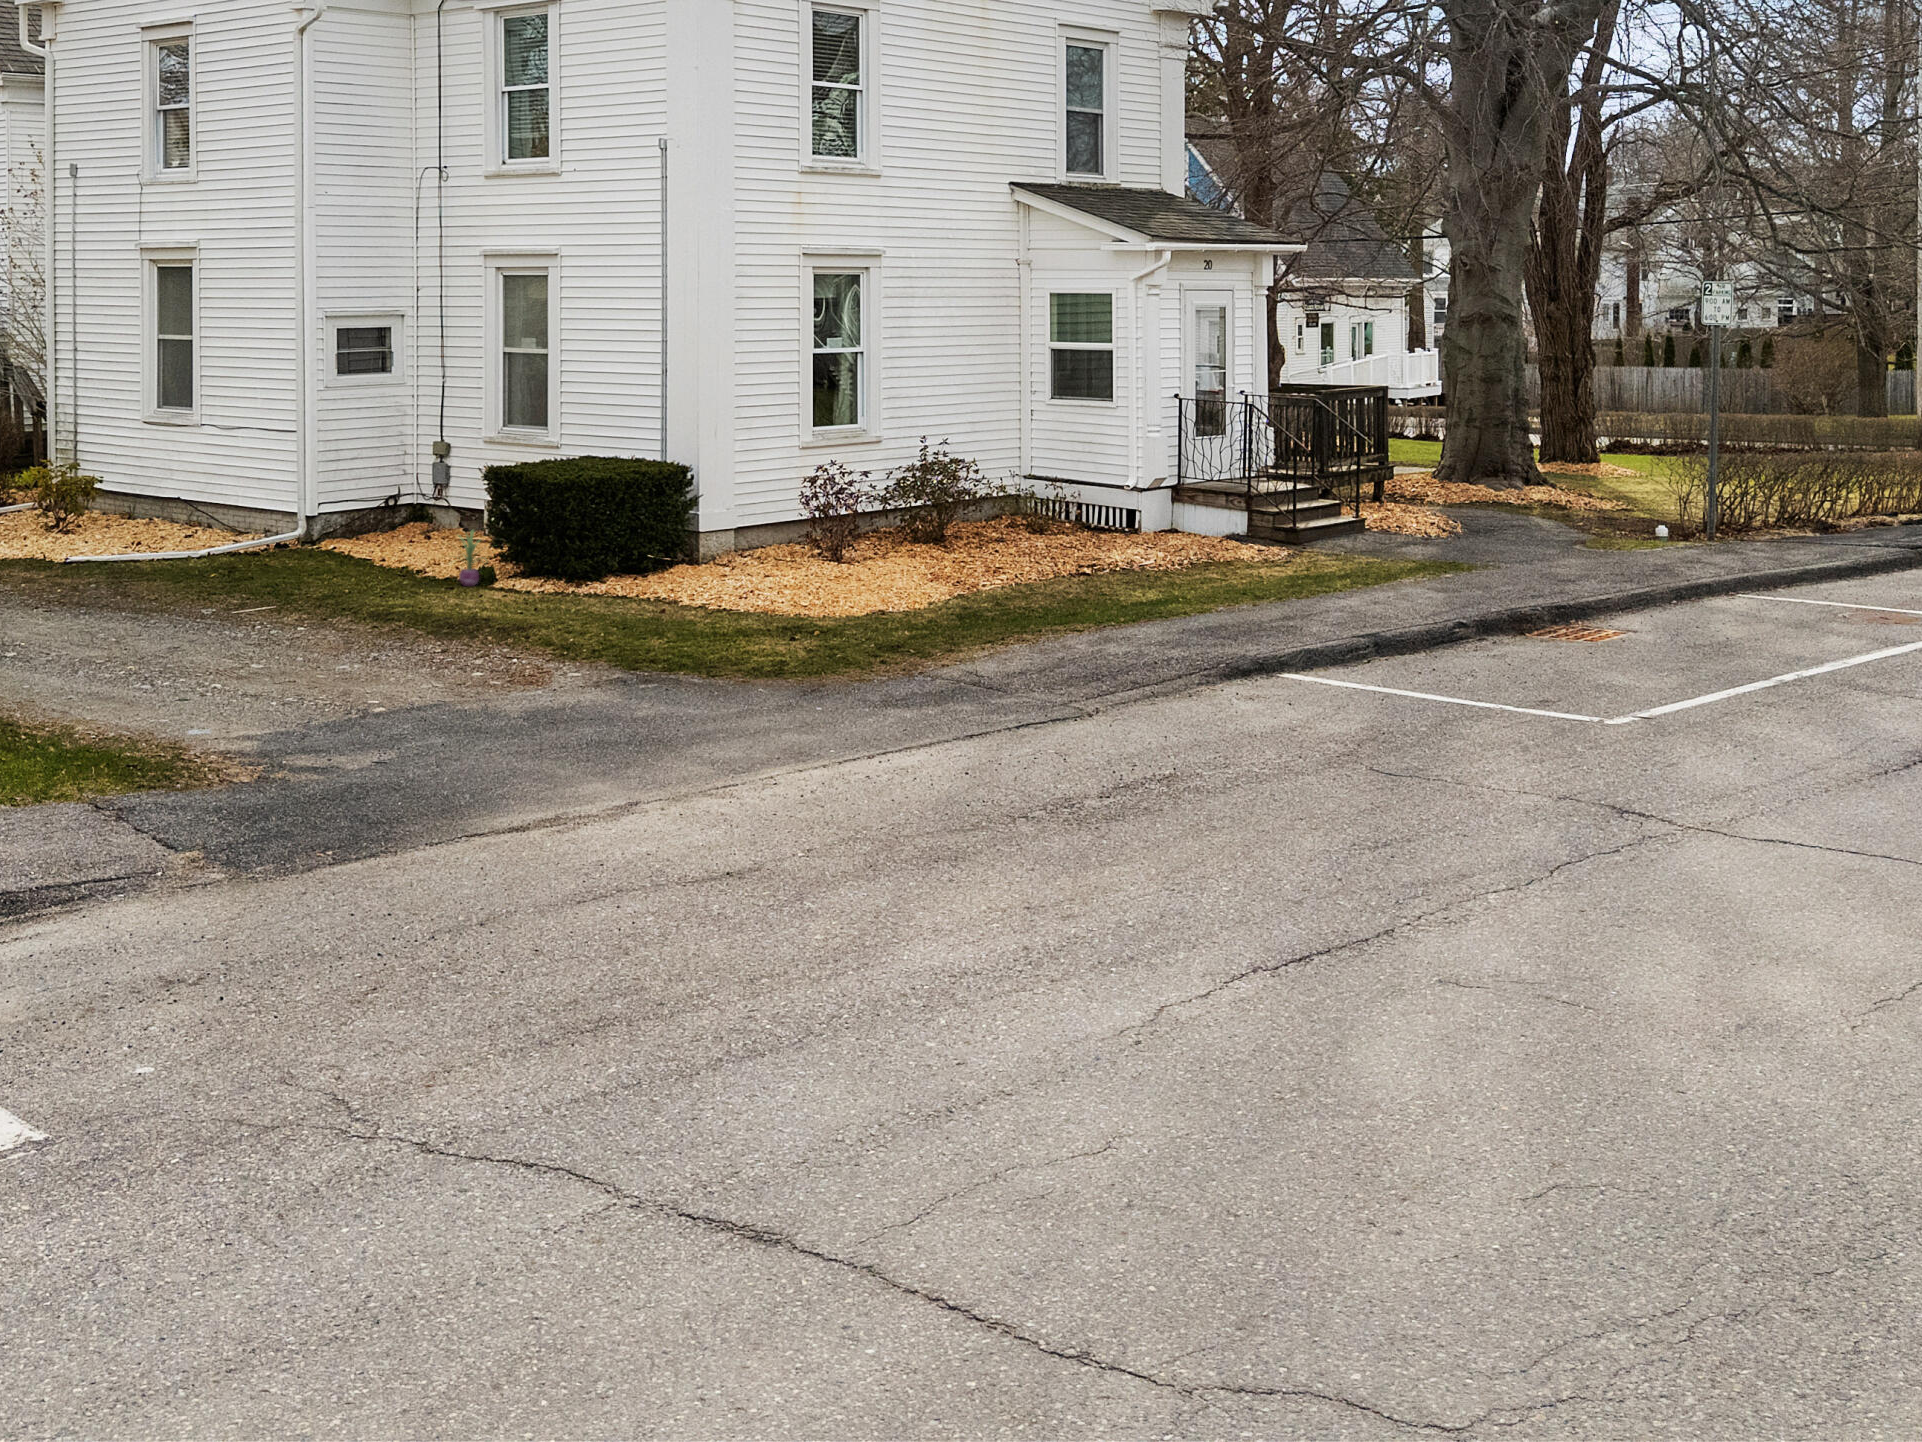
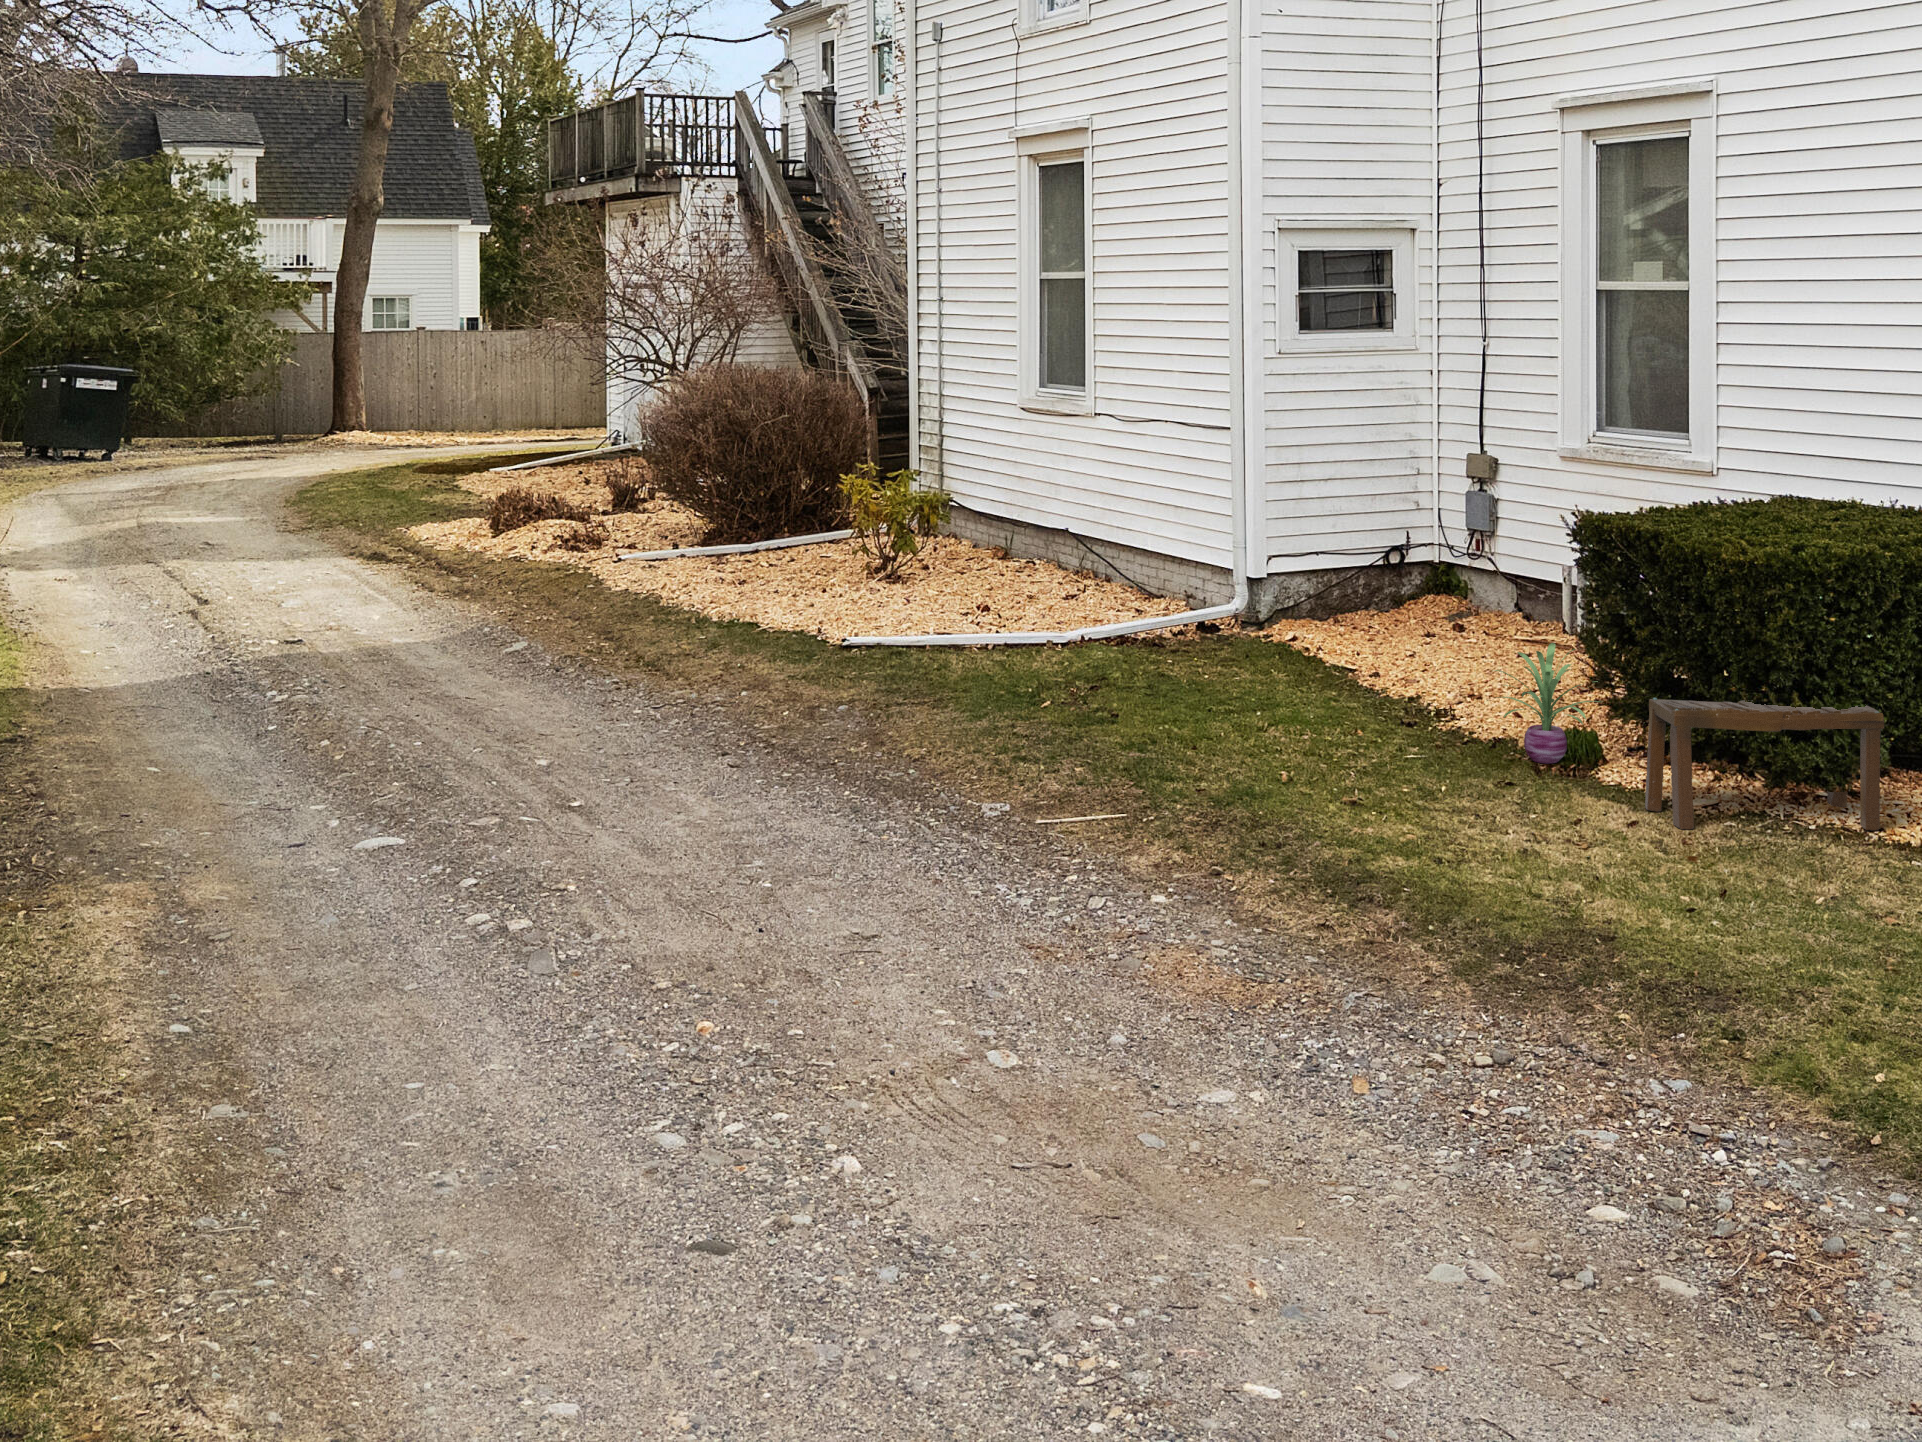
bench: none [512,541,613,601] -> present [1645,698,1884,831]

